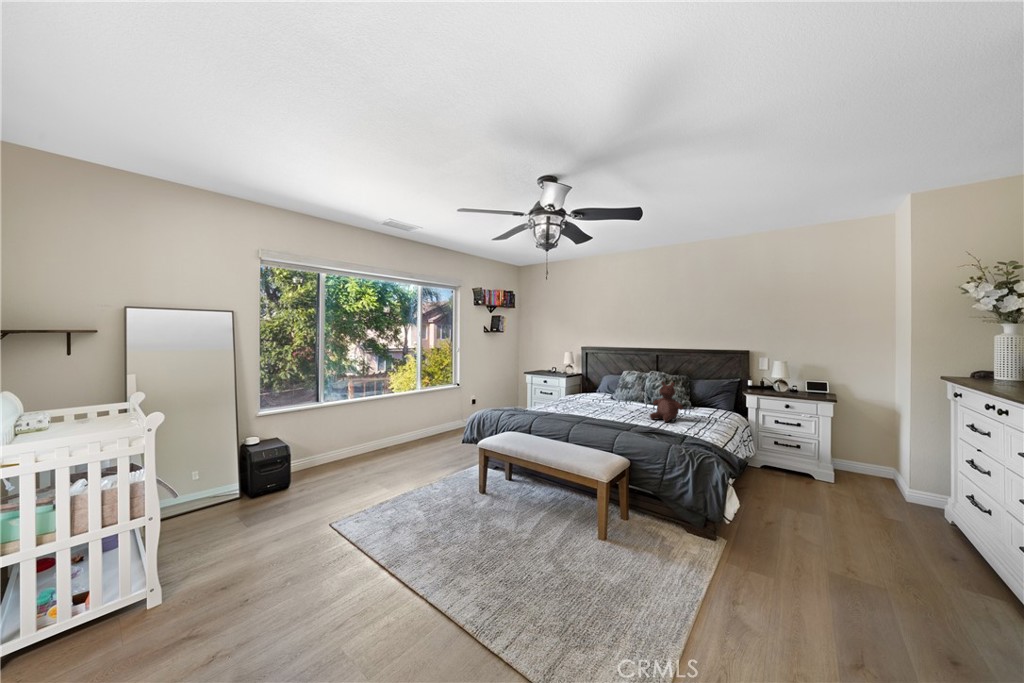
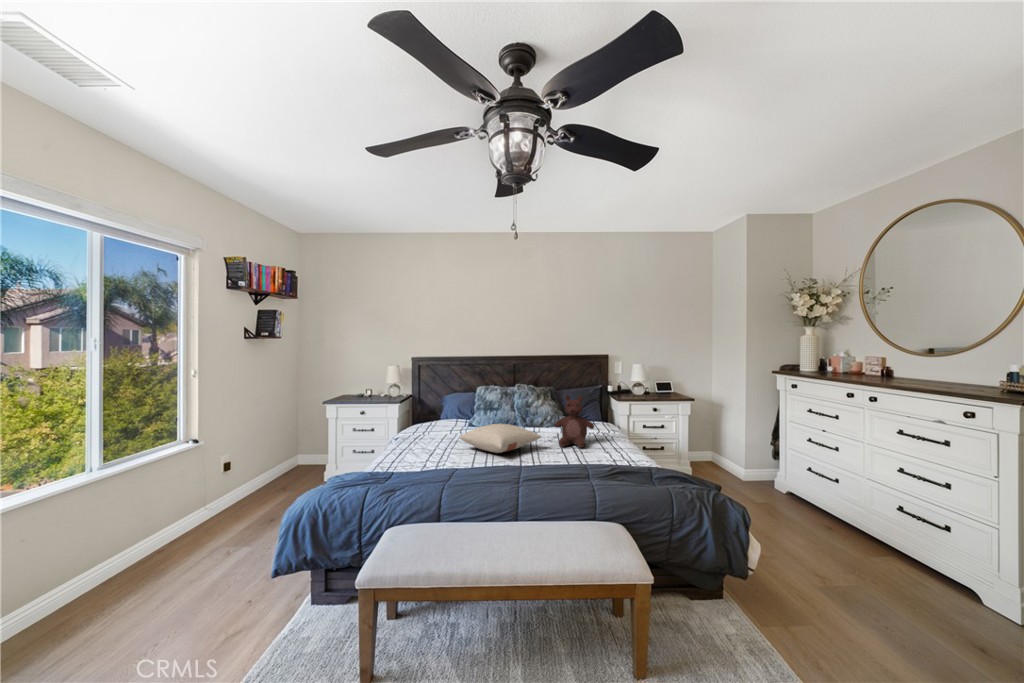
pillow: none [578,396,633,415] -> present [460,424,541,453]

